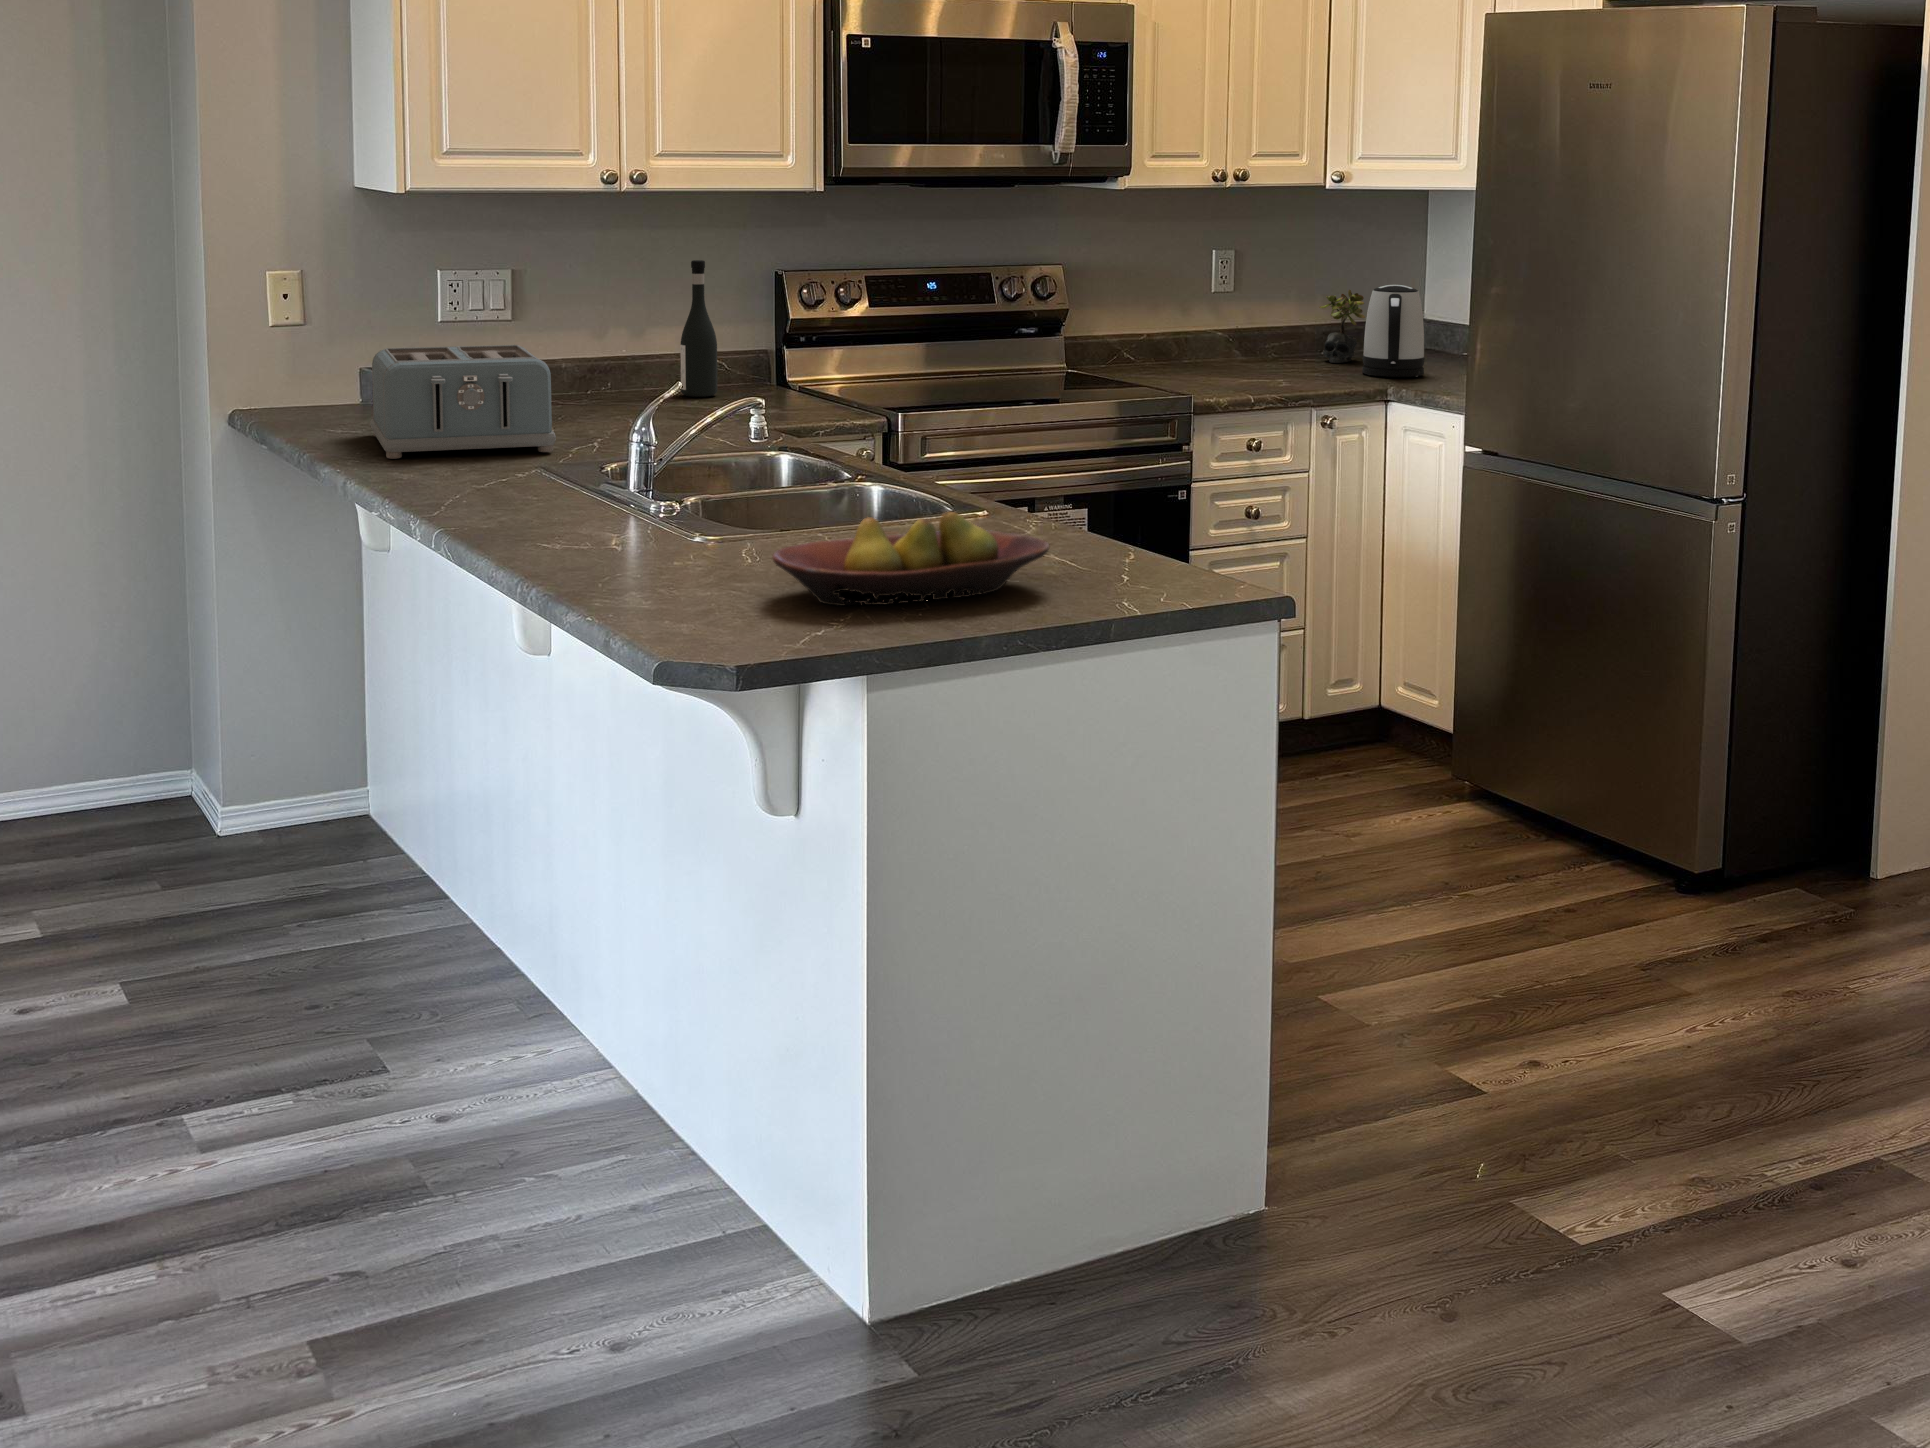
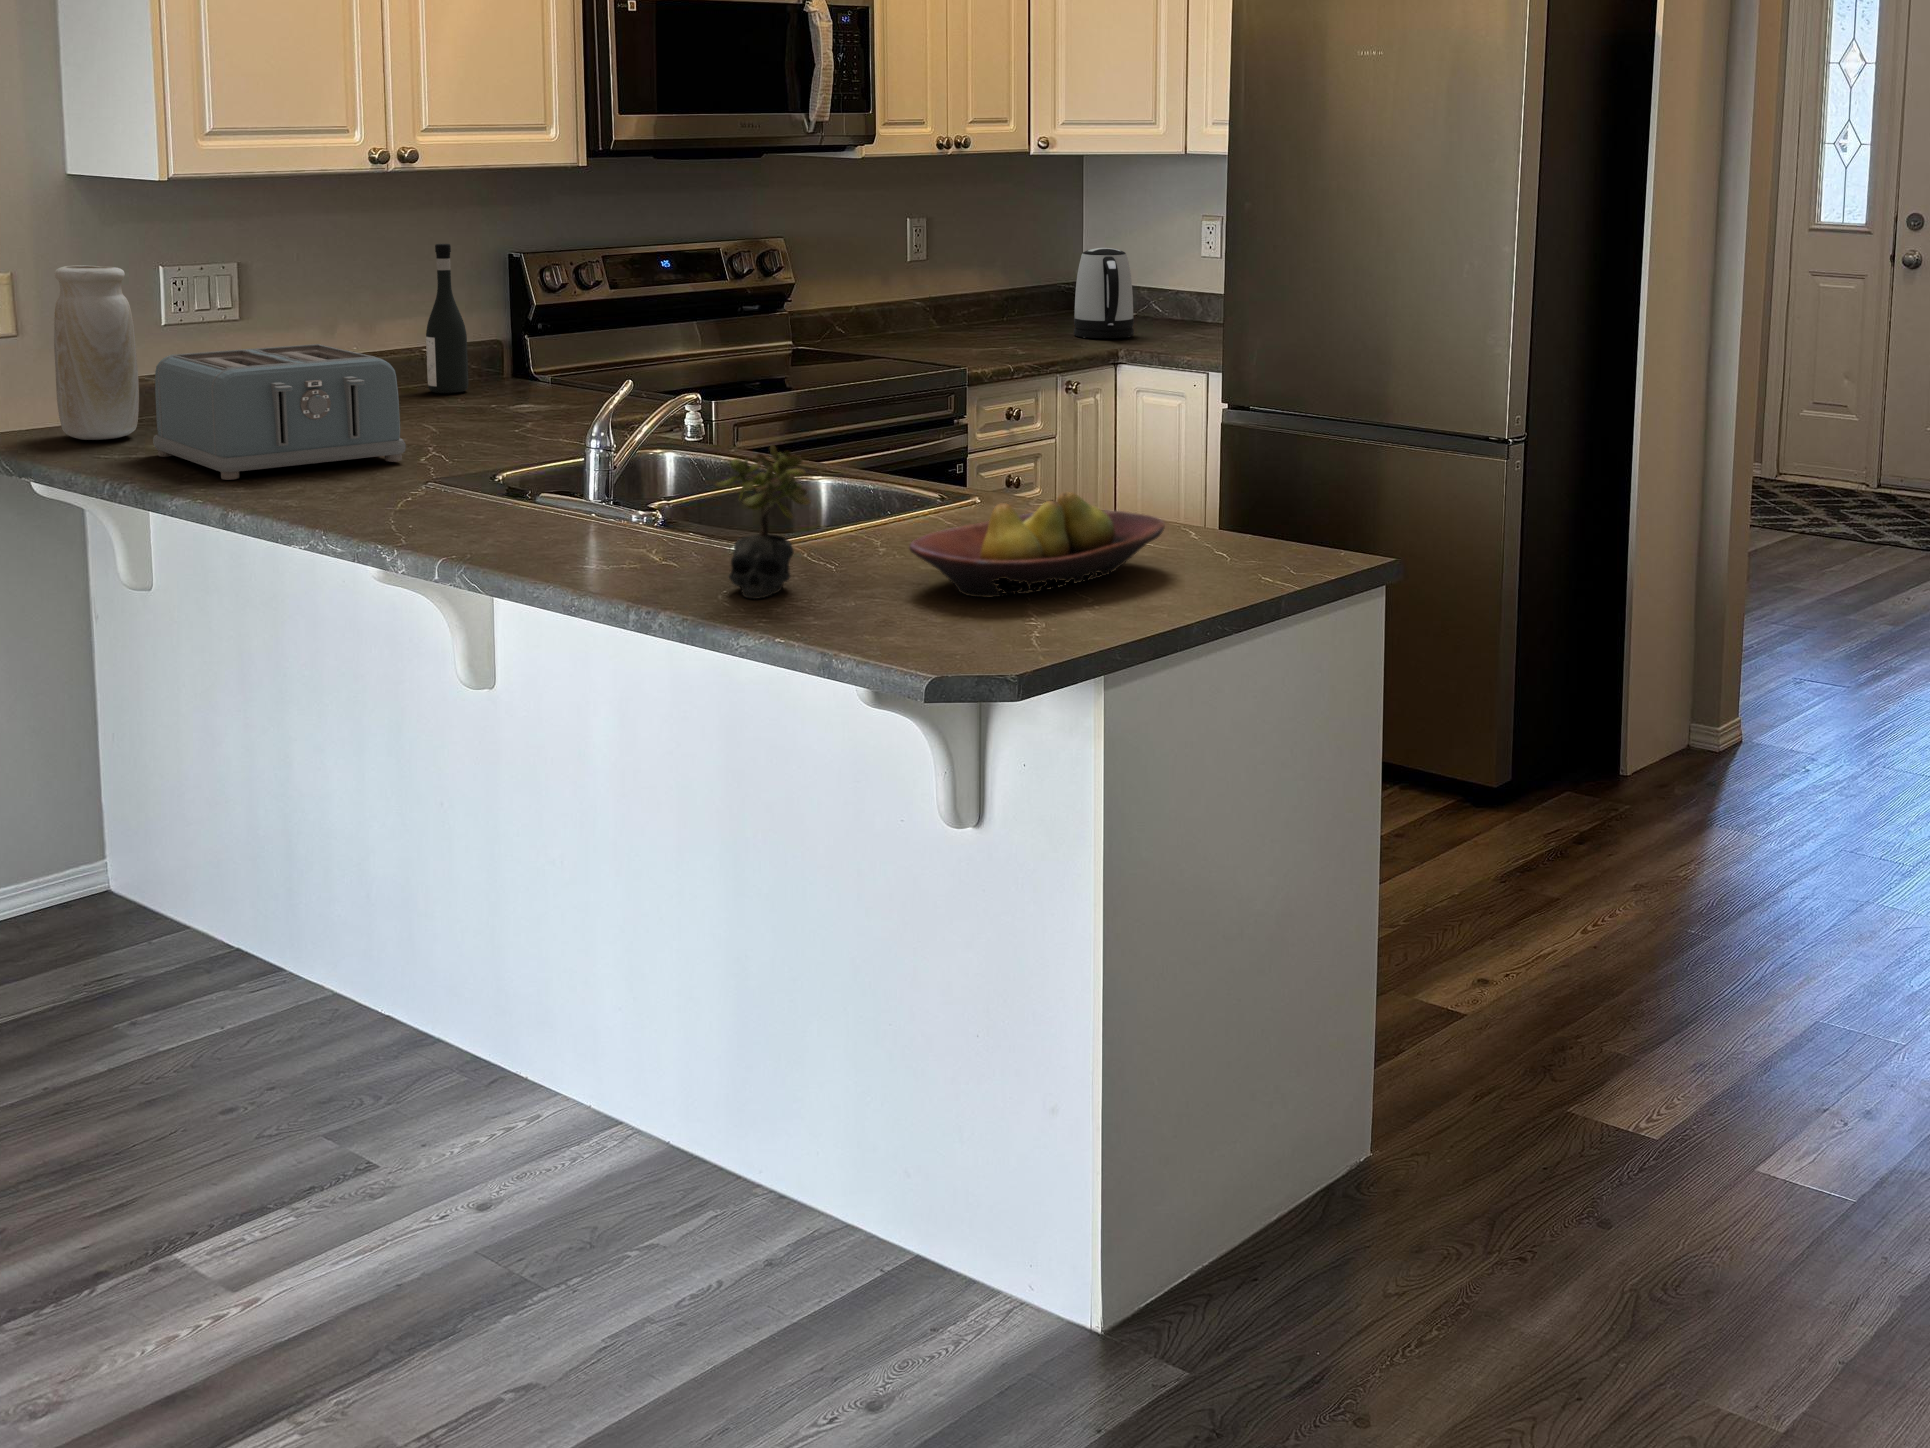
vase: none [322,269,386,420] -> present [54,265,139,440]
succulent plant: present [1319,290,1365,363] -> present [715,444,811,599]

